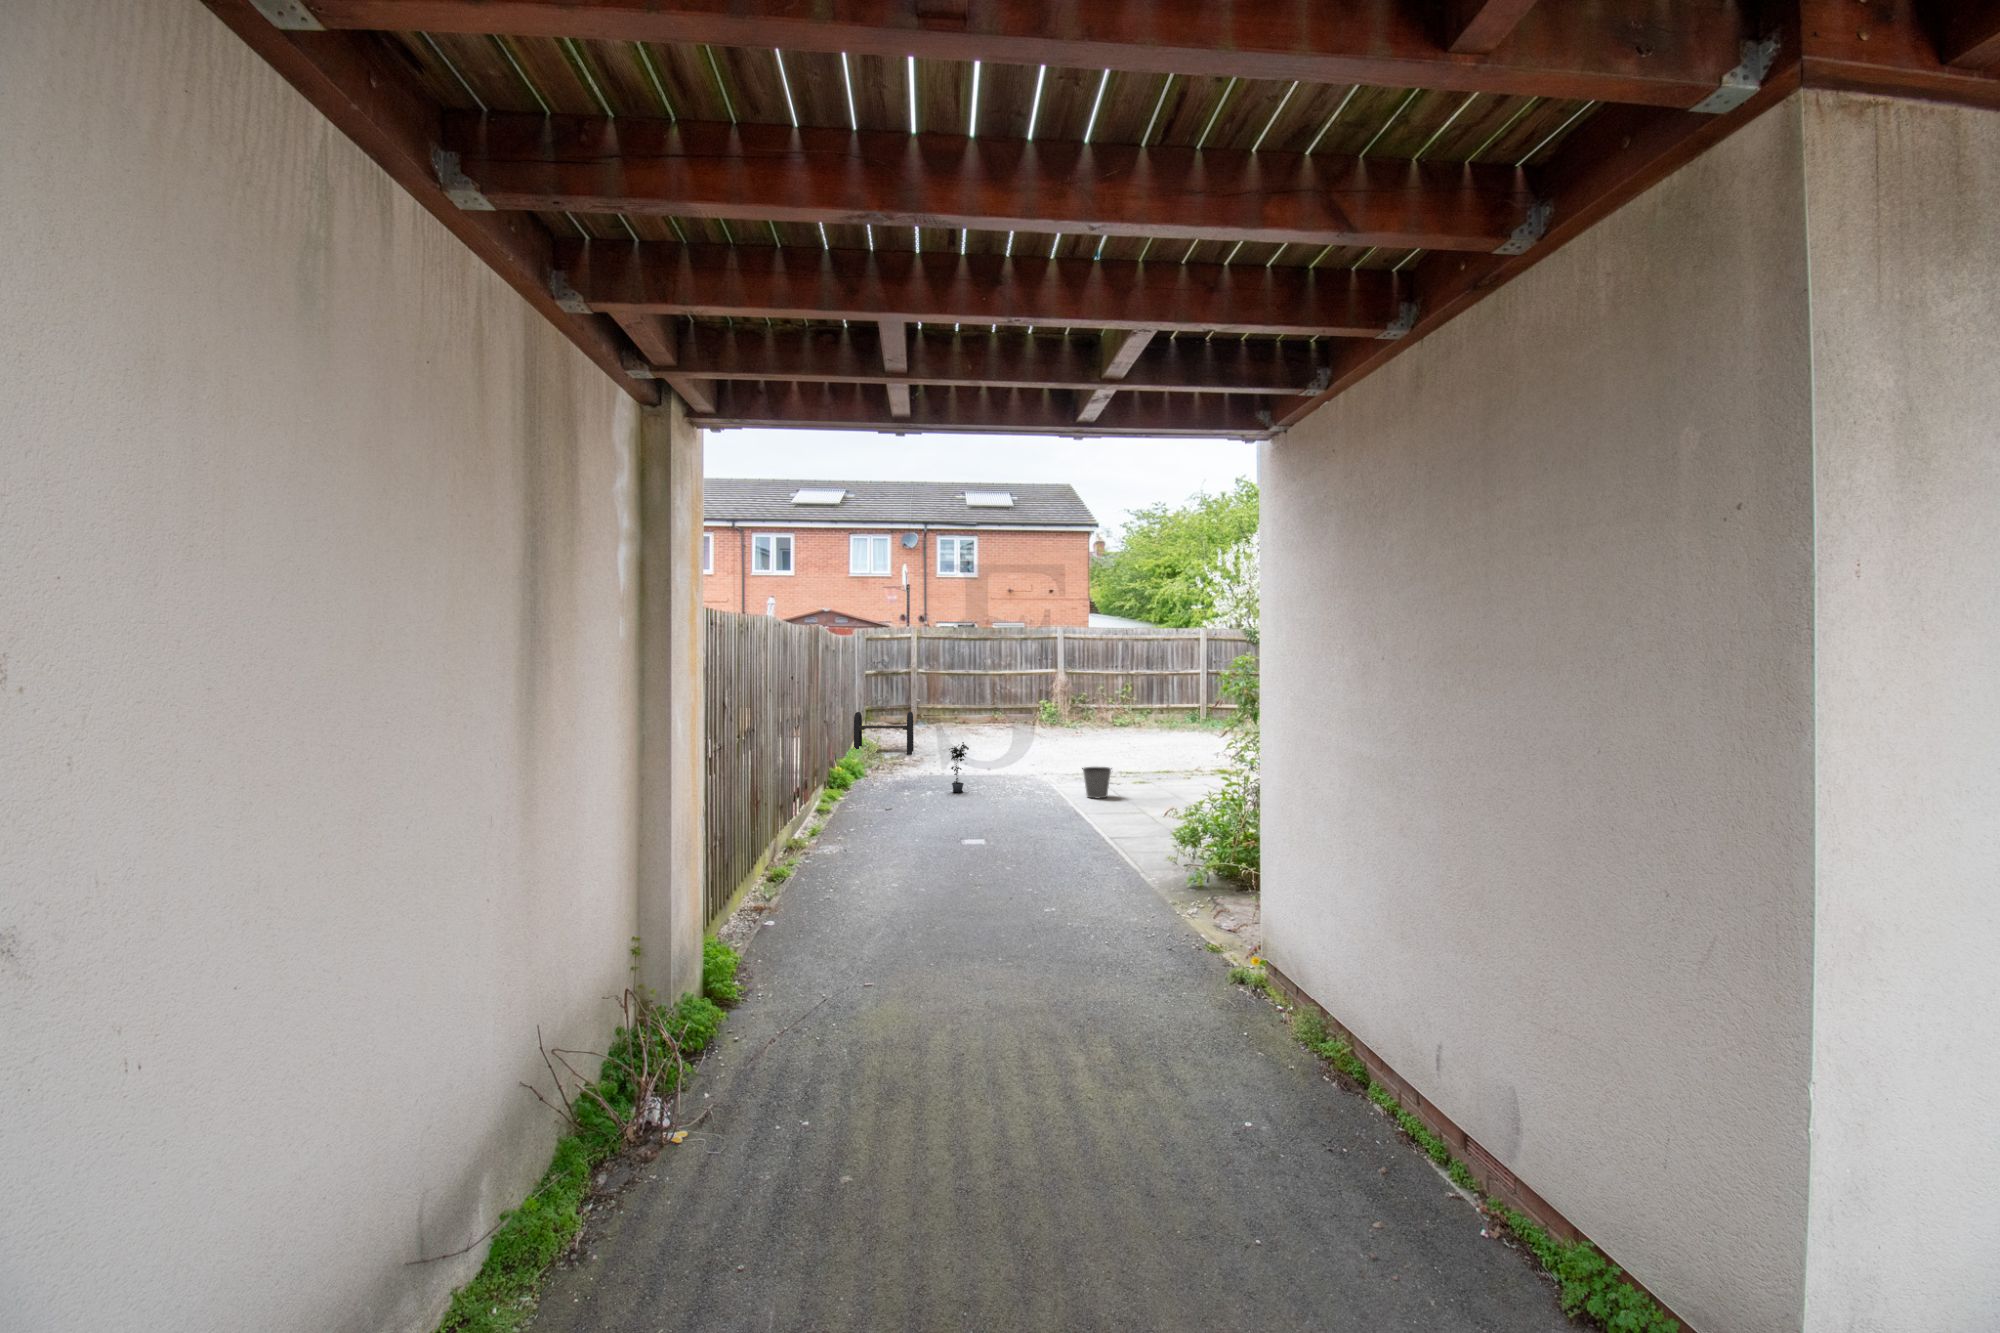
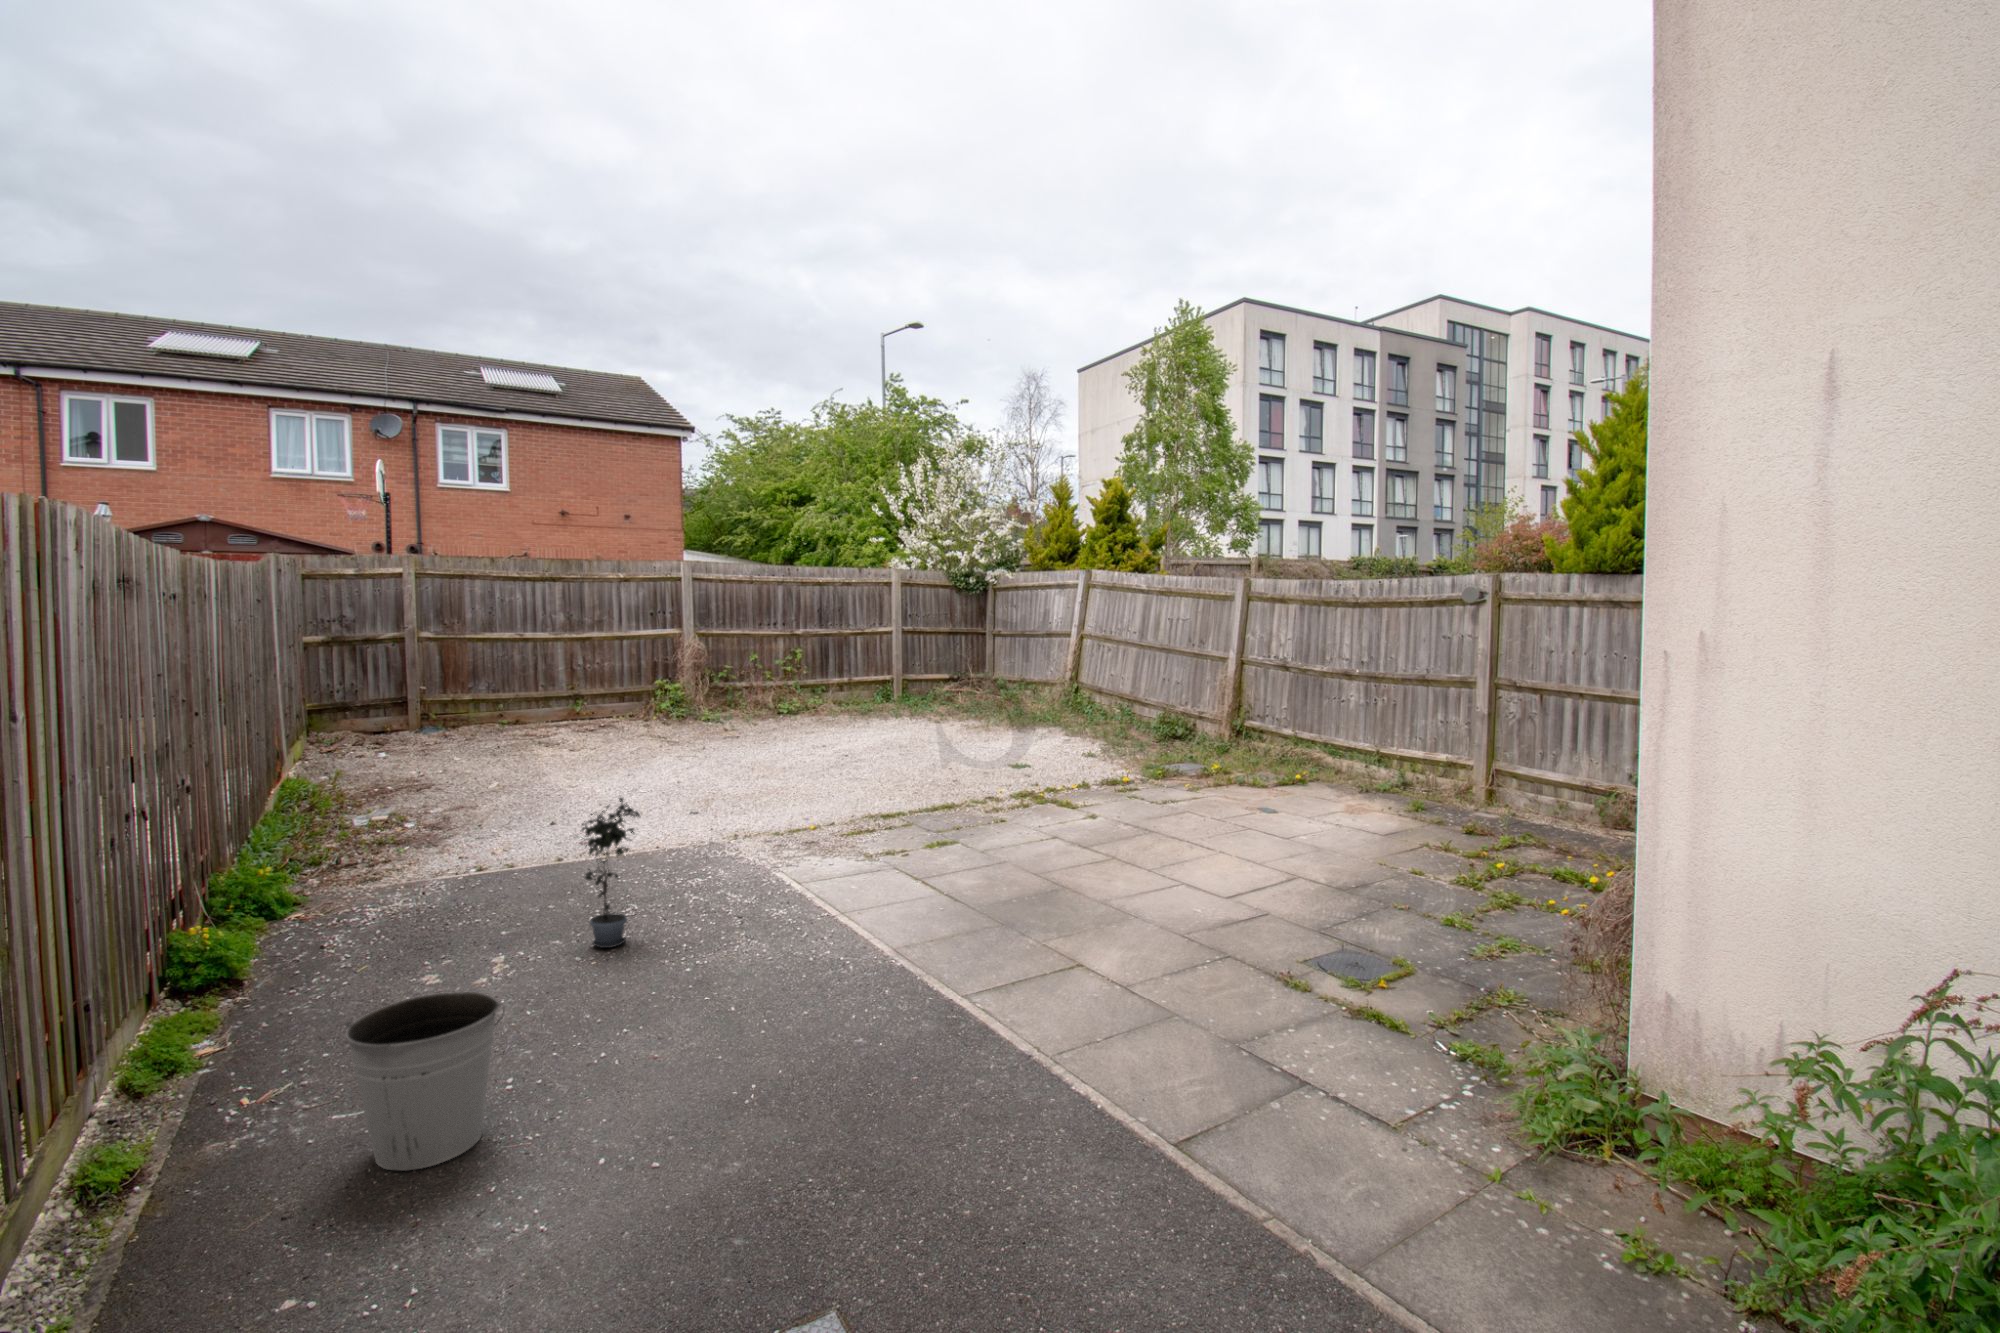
bench: present [854,712,914,755] -> none [259,712,425,823]
bucket: present [1082,767,1112,799] -> present [344,992,505,1171]

